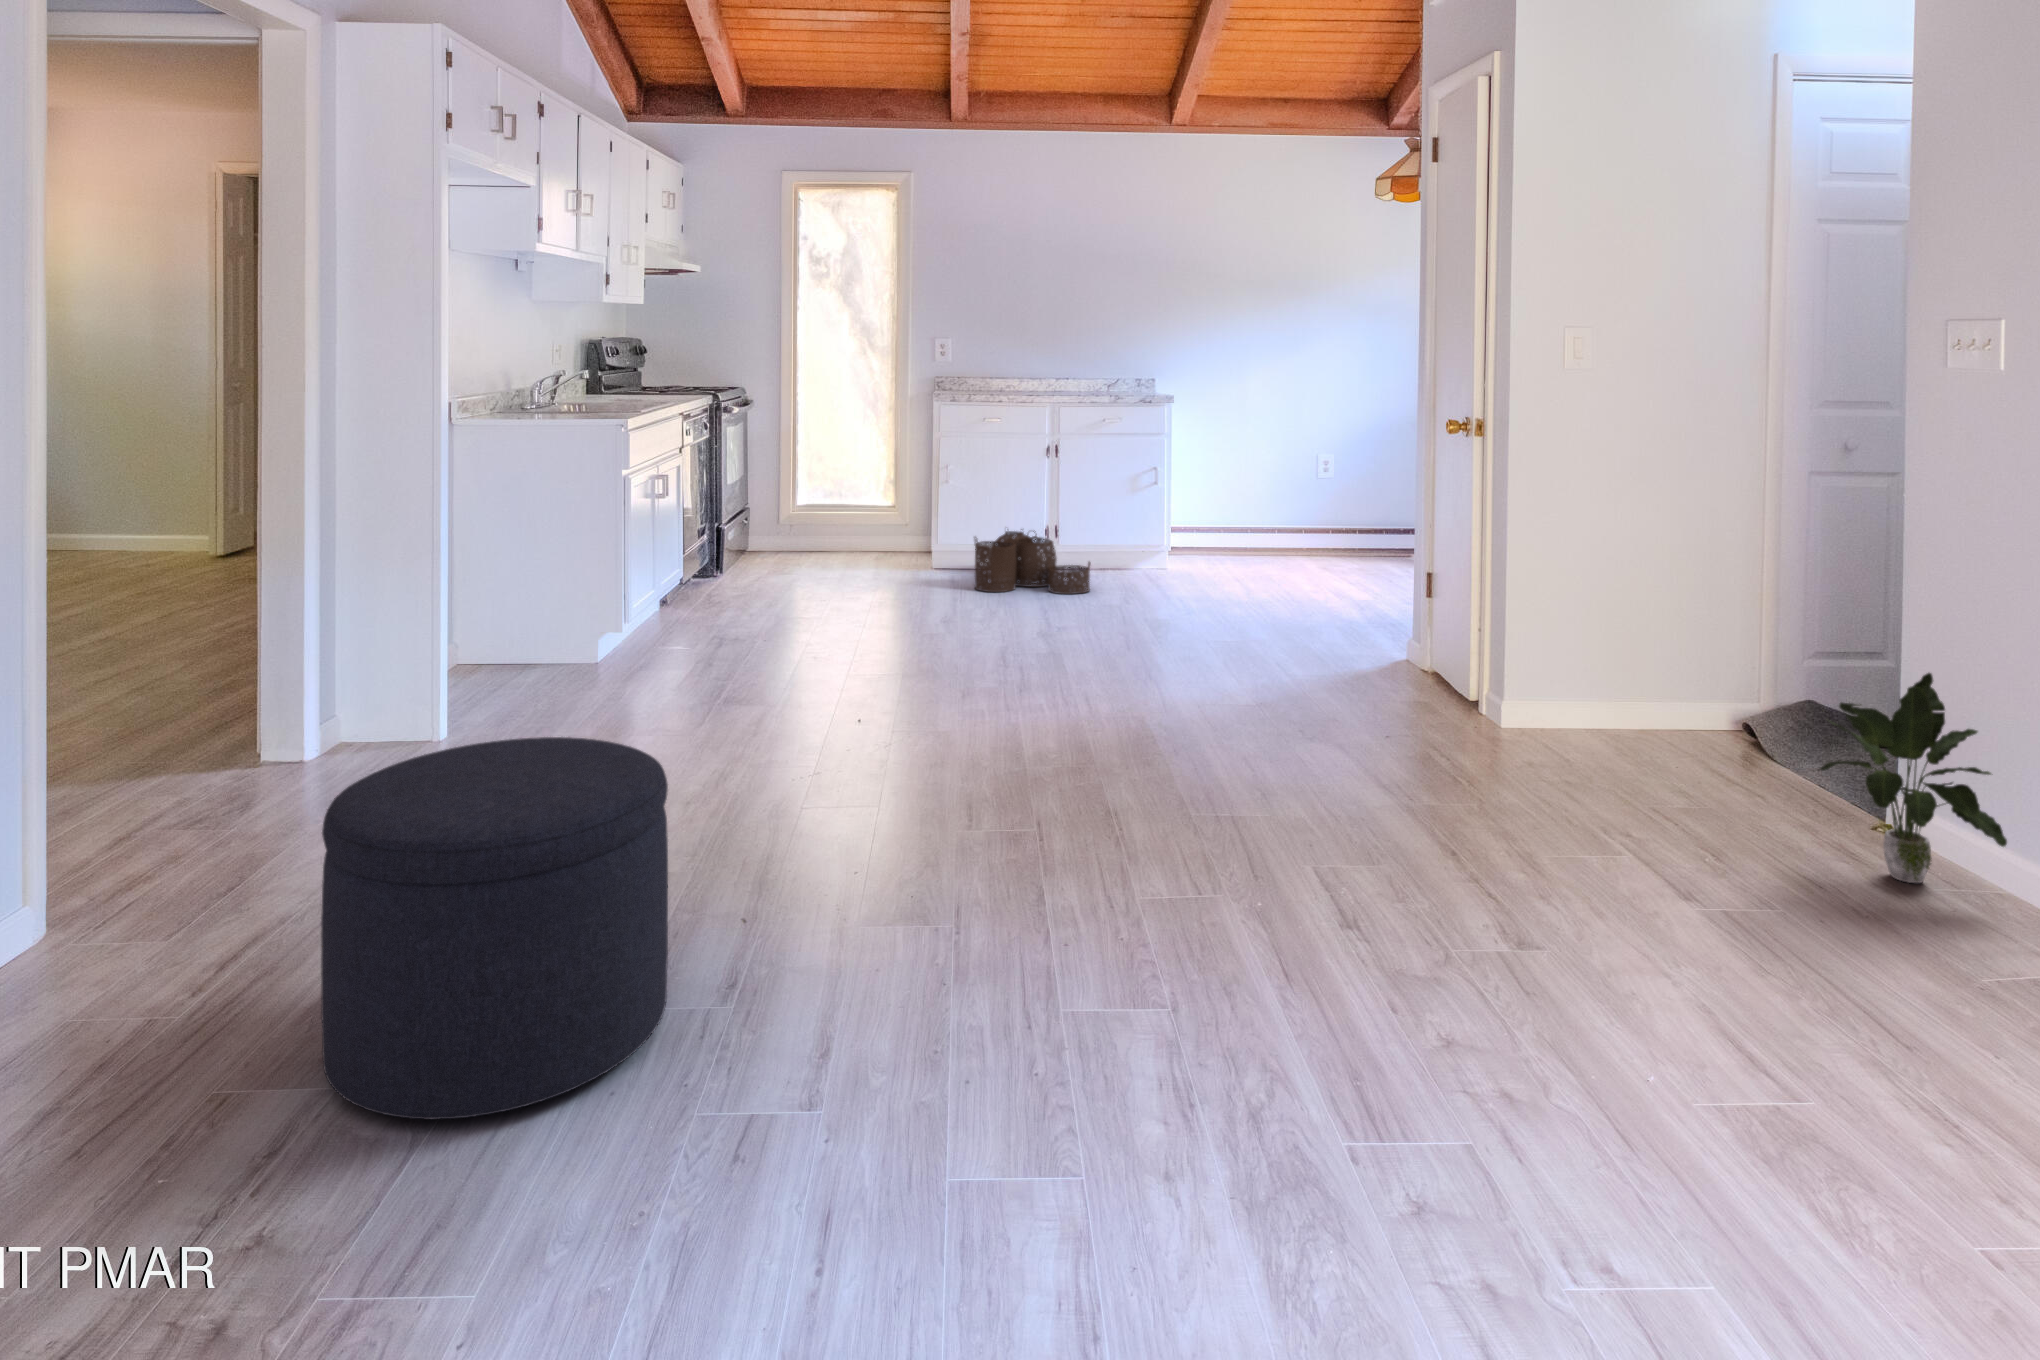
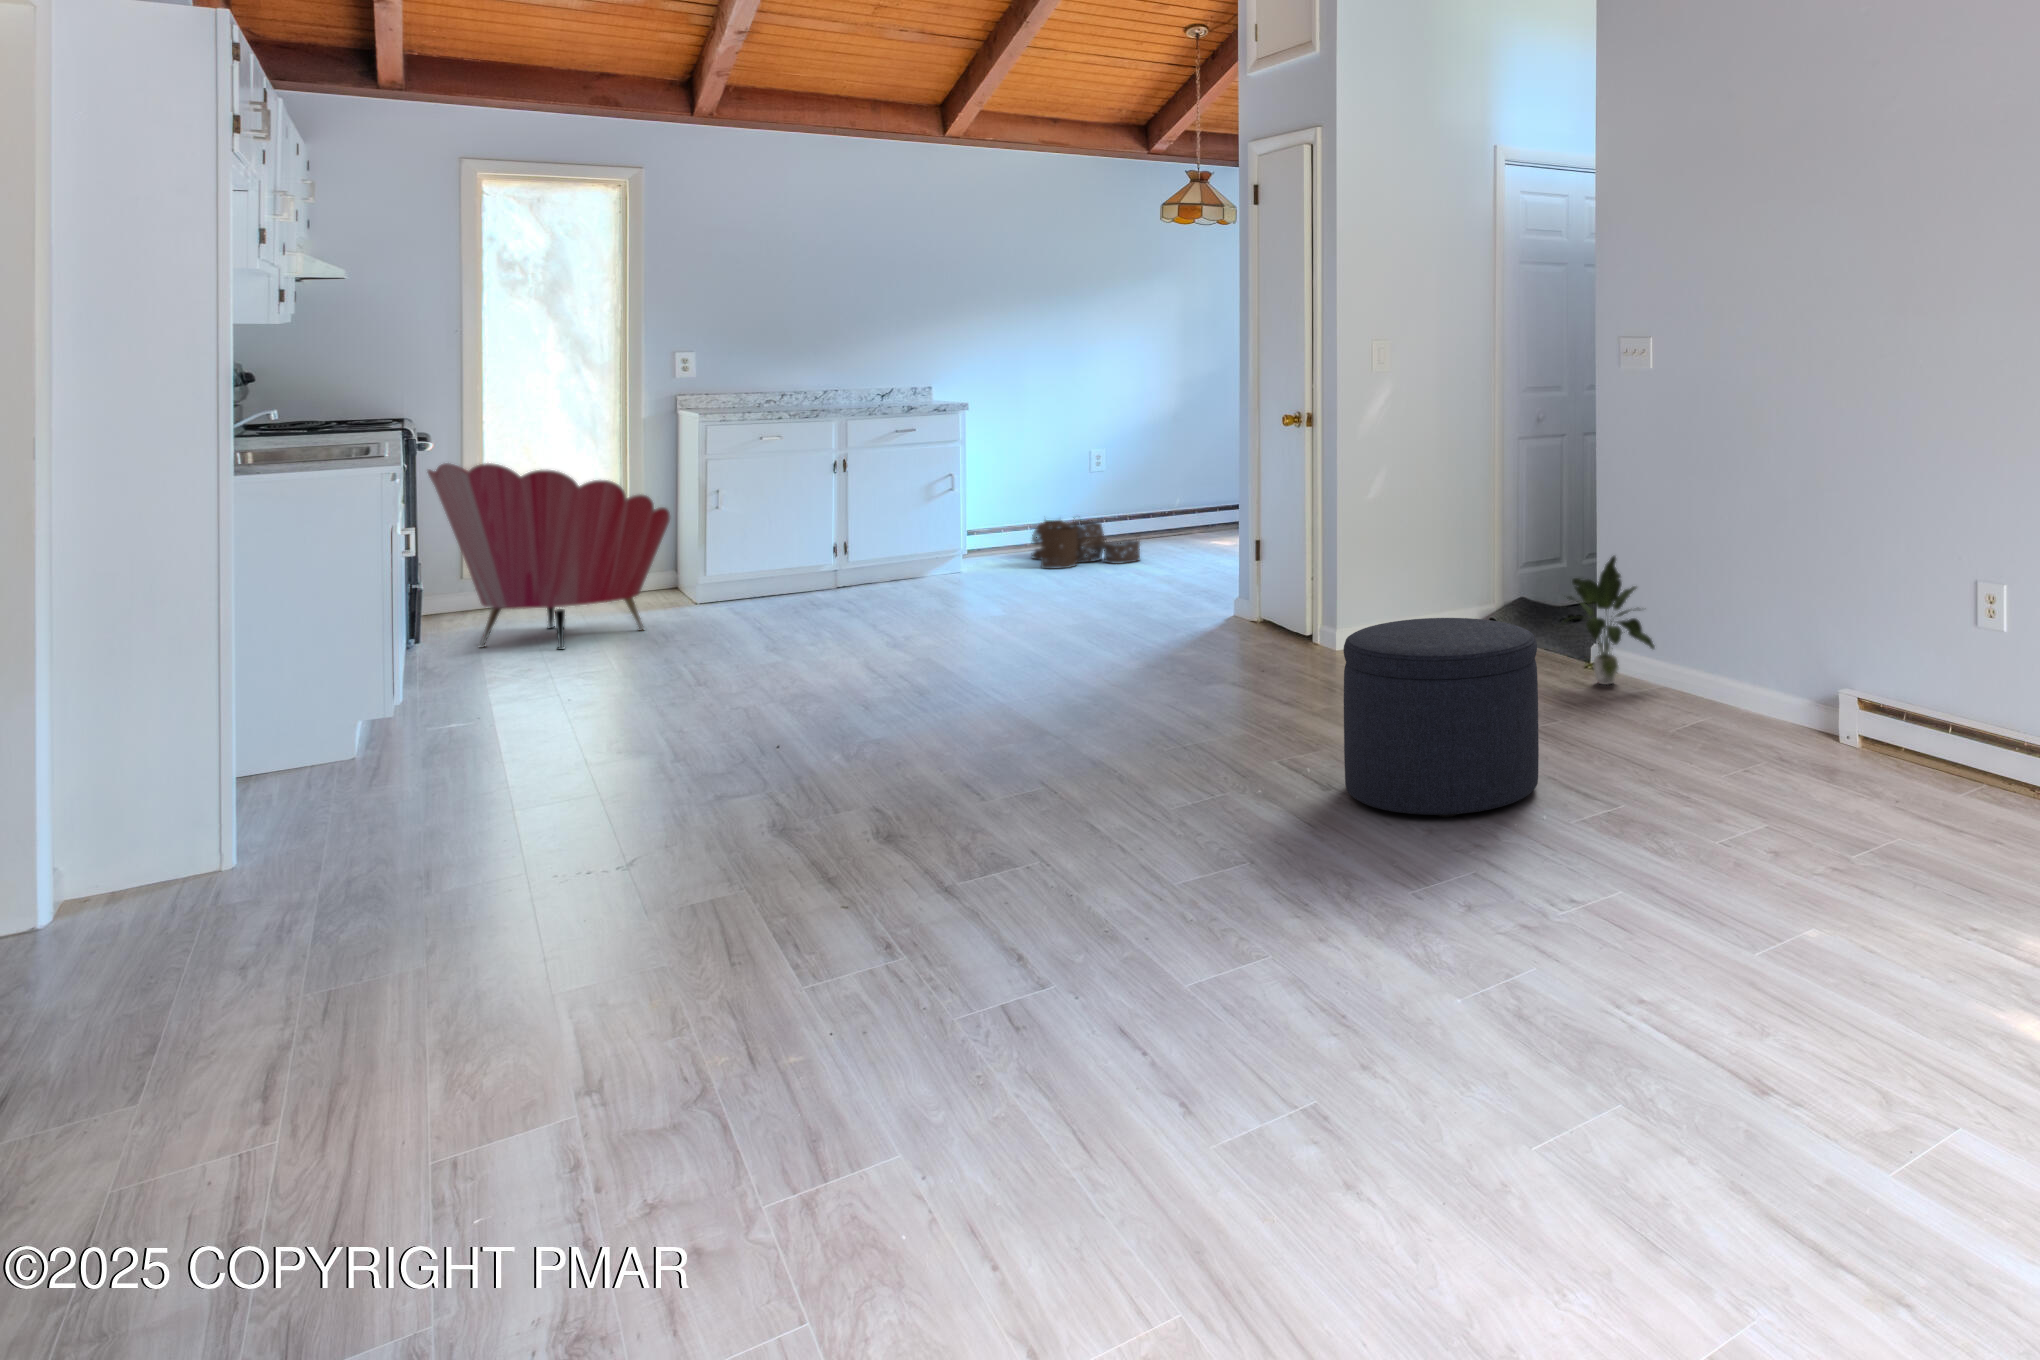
armchair: none [717,424,894,594] -> present [428,463,670,650]
woven basket: present [975,529,1090,594] -> present [1031,518,1140,568]
ottoman: present [321,737,668,1119] -> present [1343,618,1539,817]

